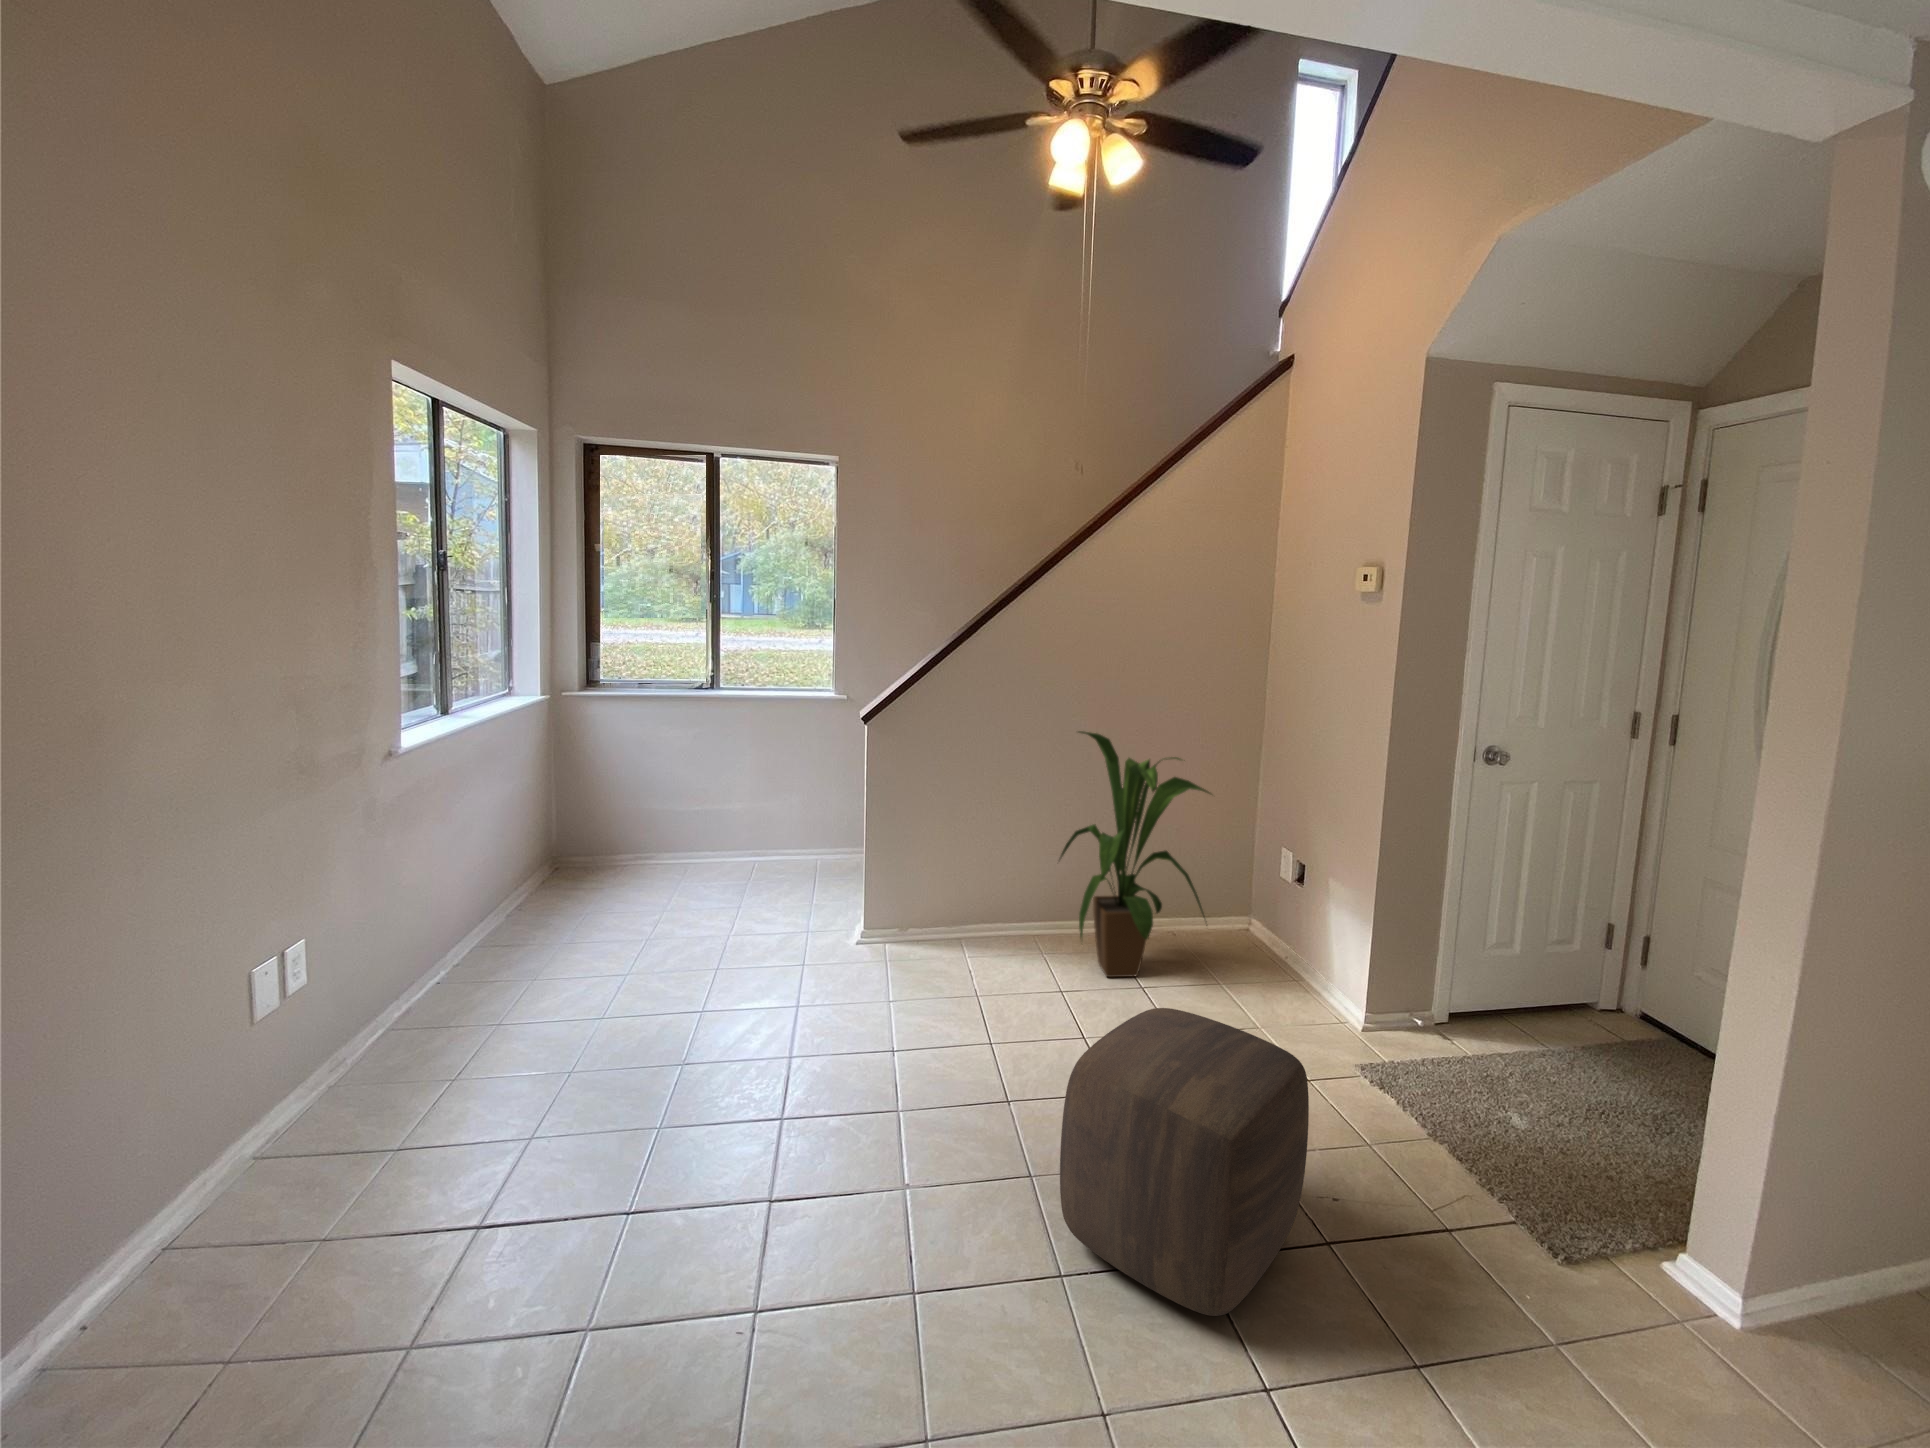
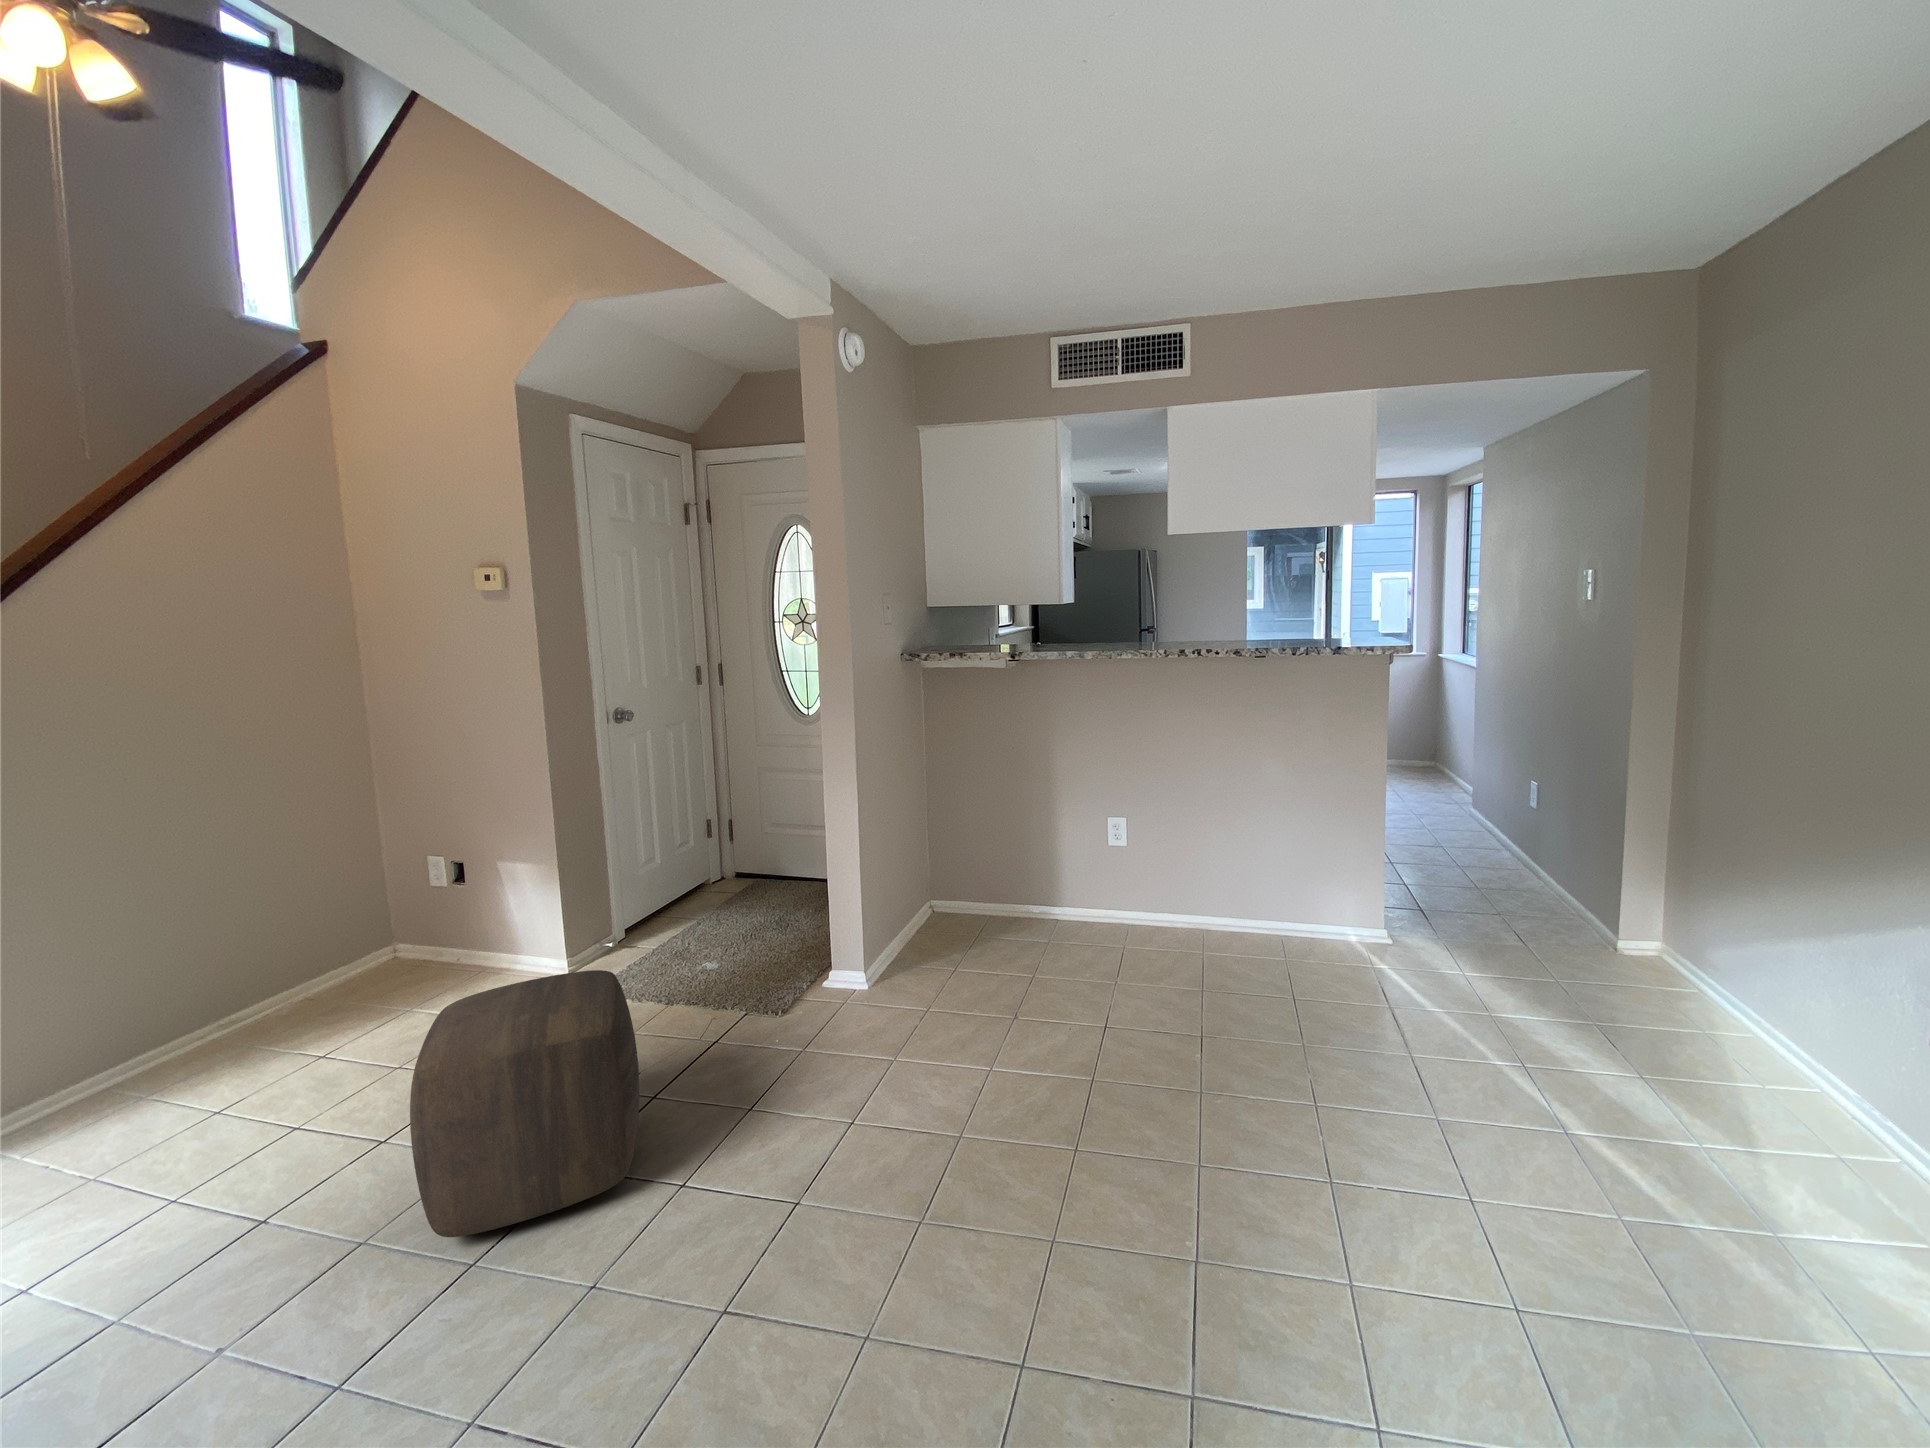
house plant: present [1060,731,1211,977] -> none [112,786,386,1072]

